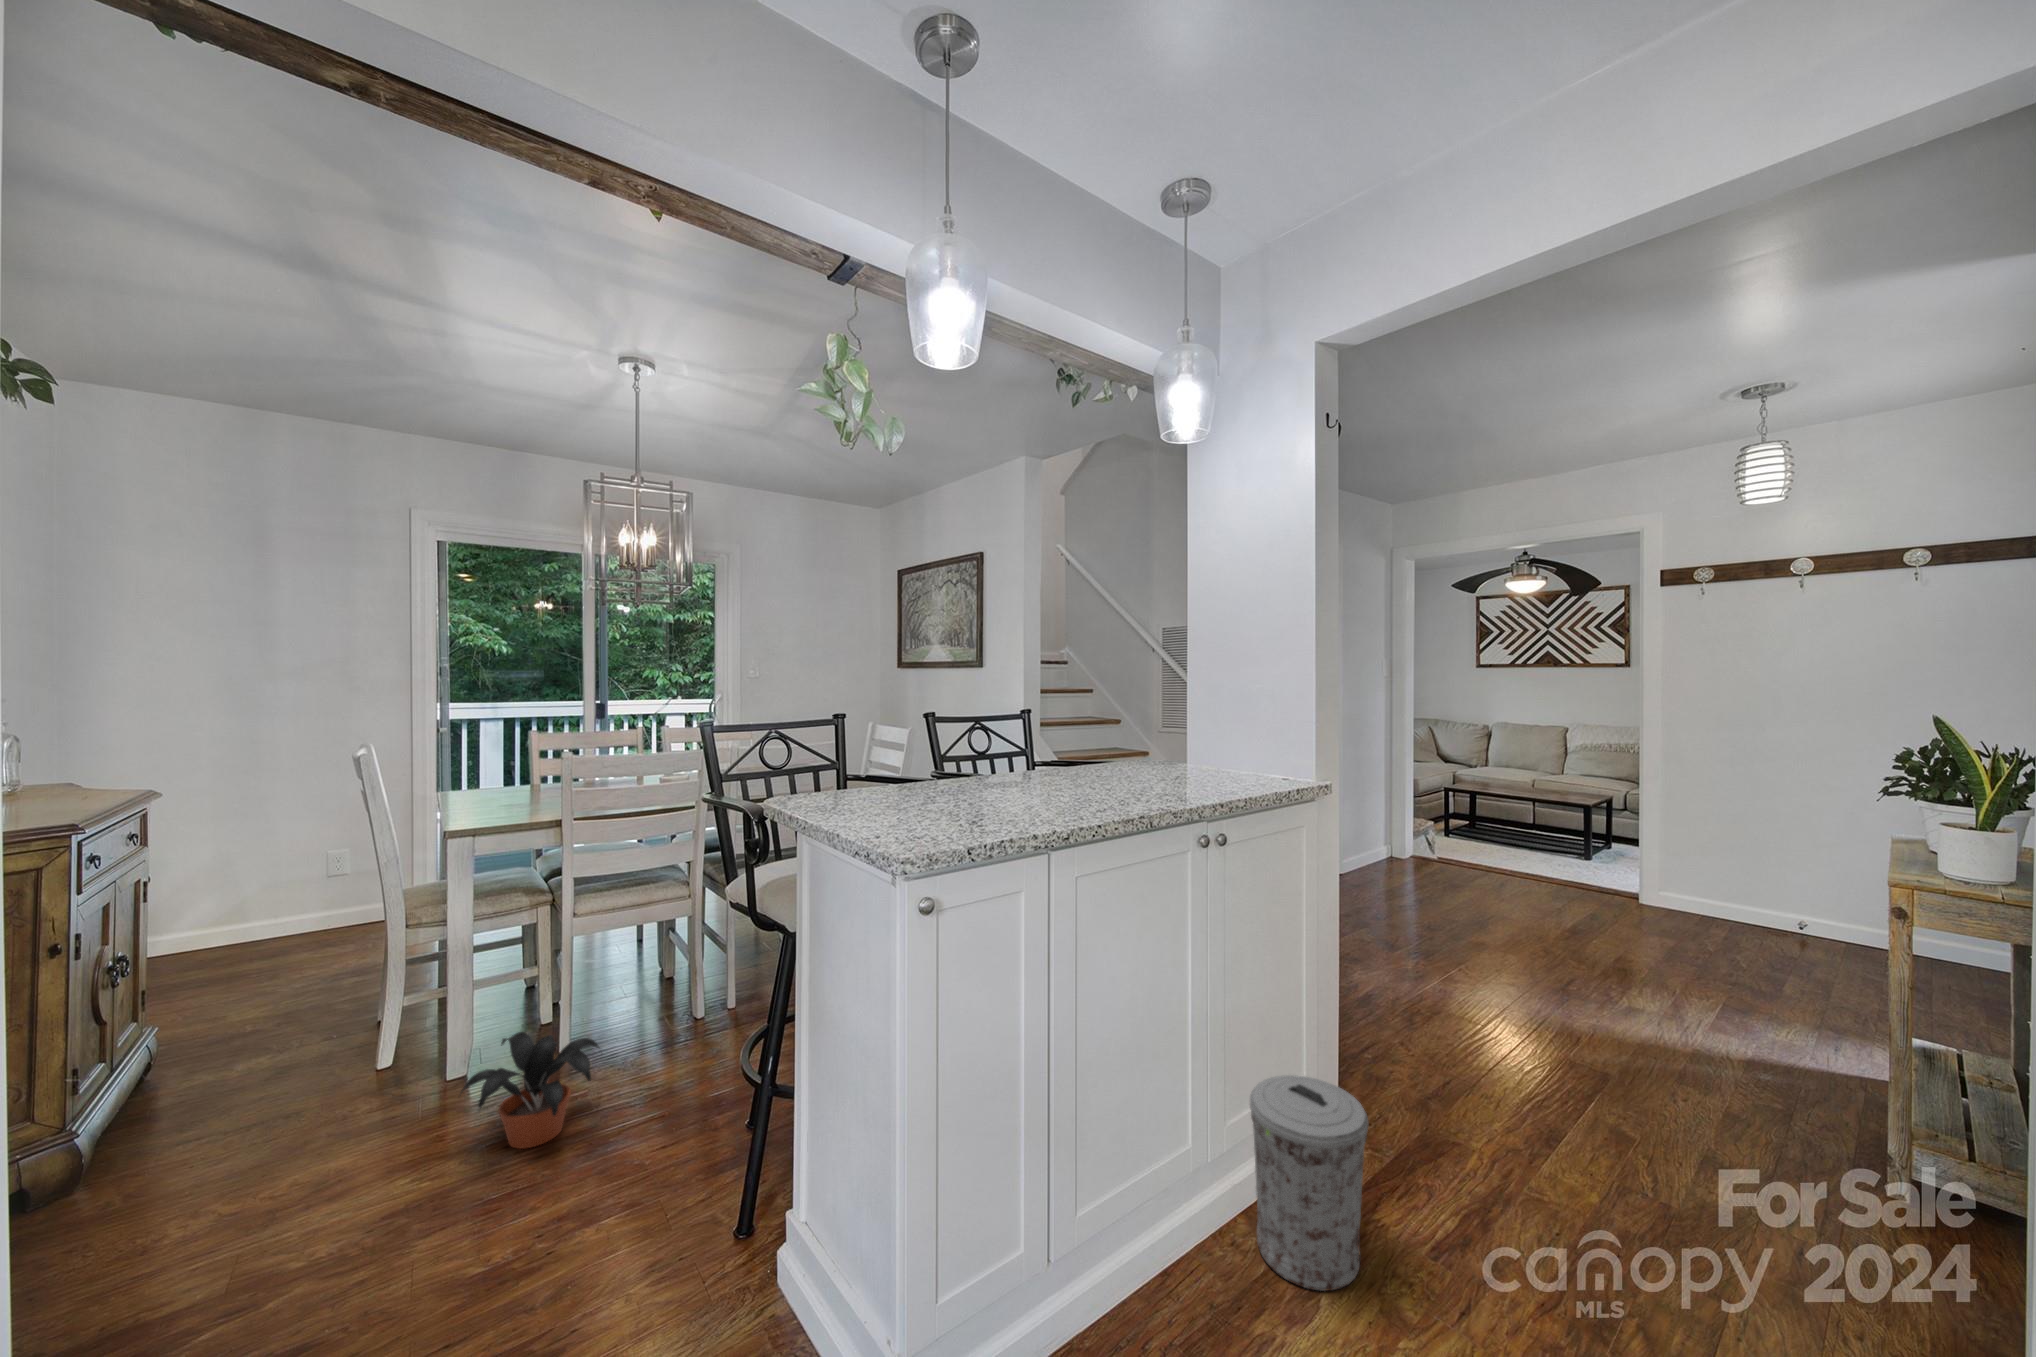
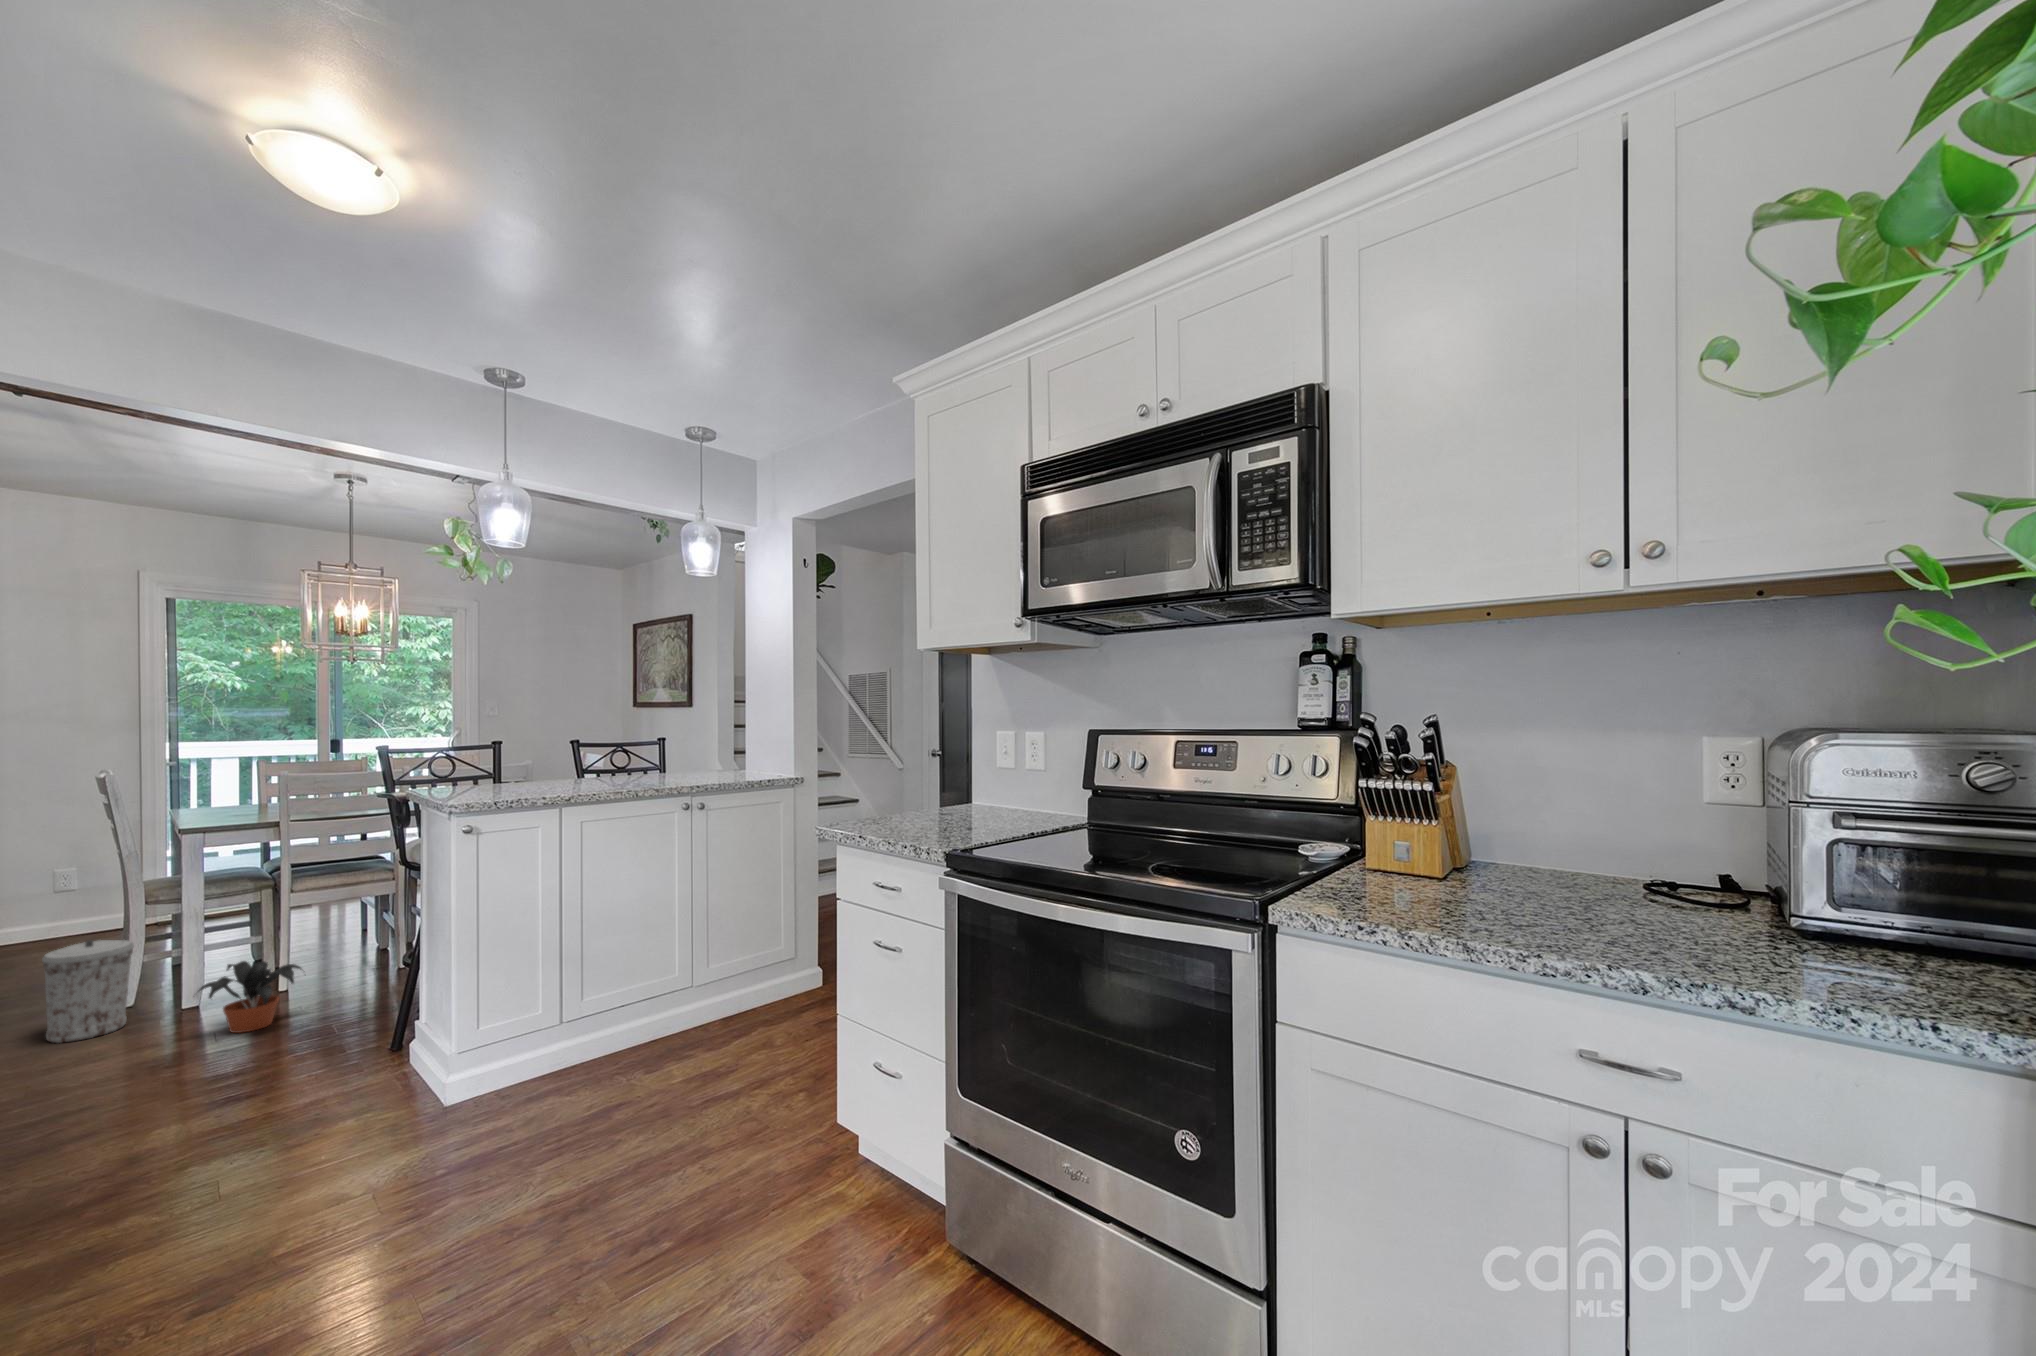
trash can: present [1250,1075,1369,1291] -> present [42,940,134,1043]

